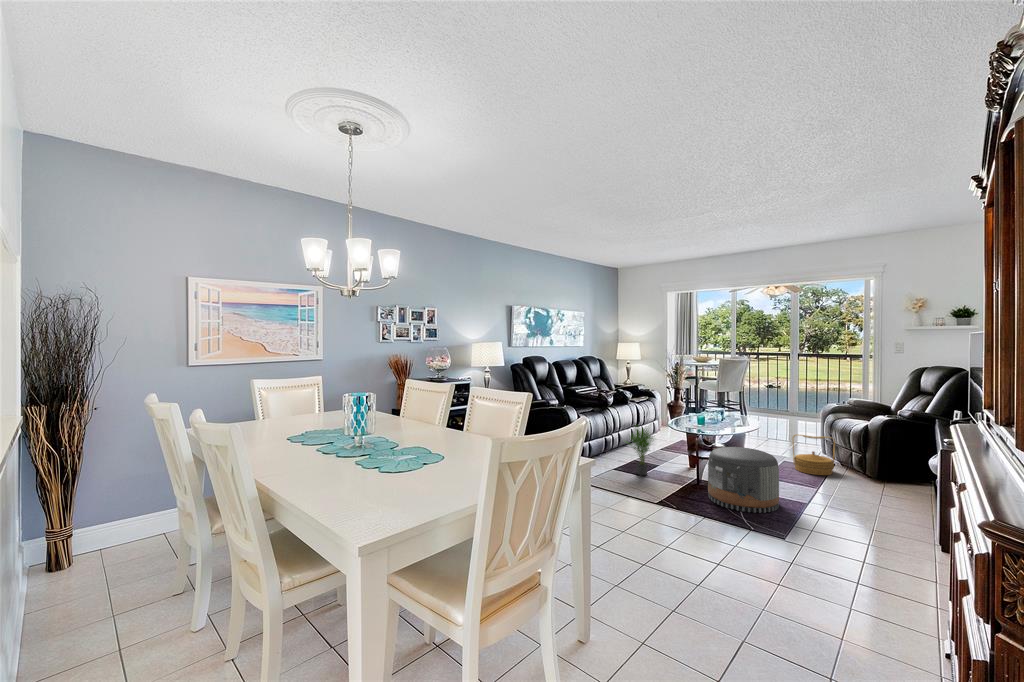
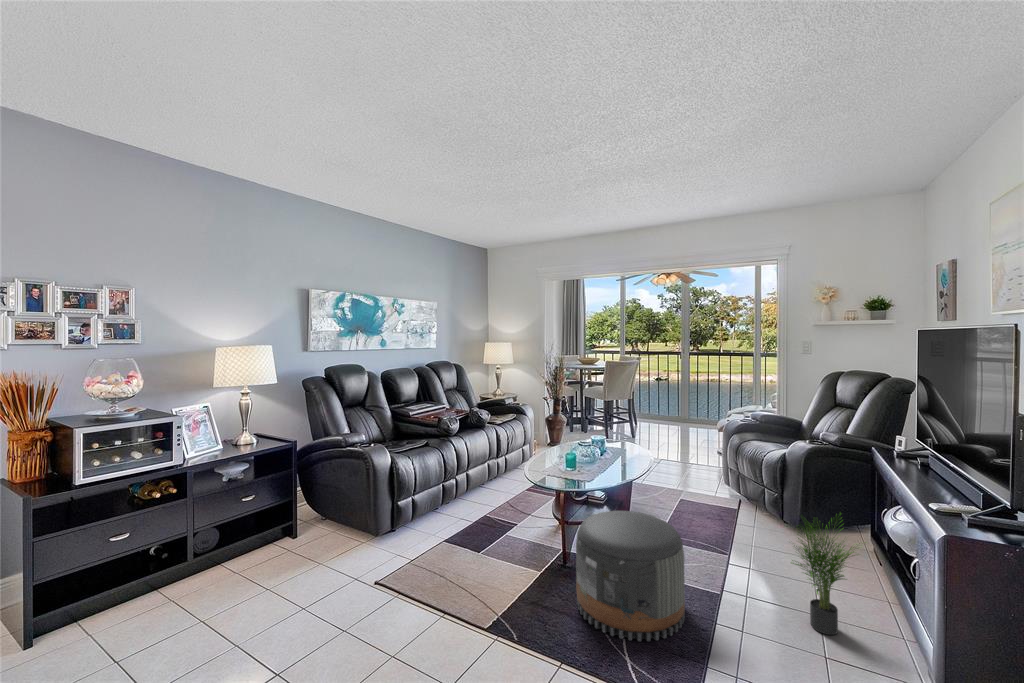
potted plant: present [626,428,653,475] -> present [792,516,854,635]
basket: present [792,434,835,475] -> none [692,468,746,527]

